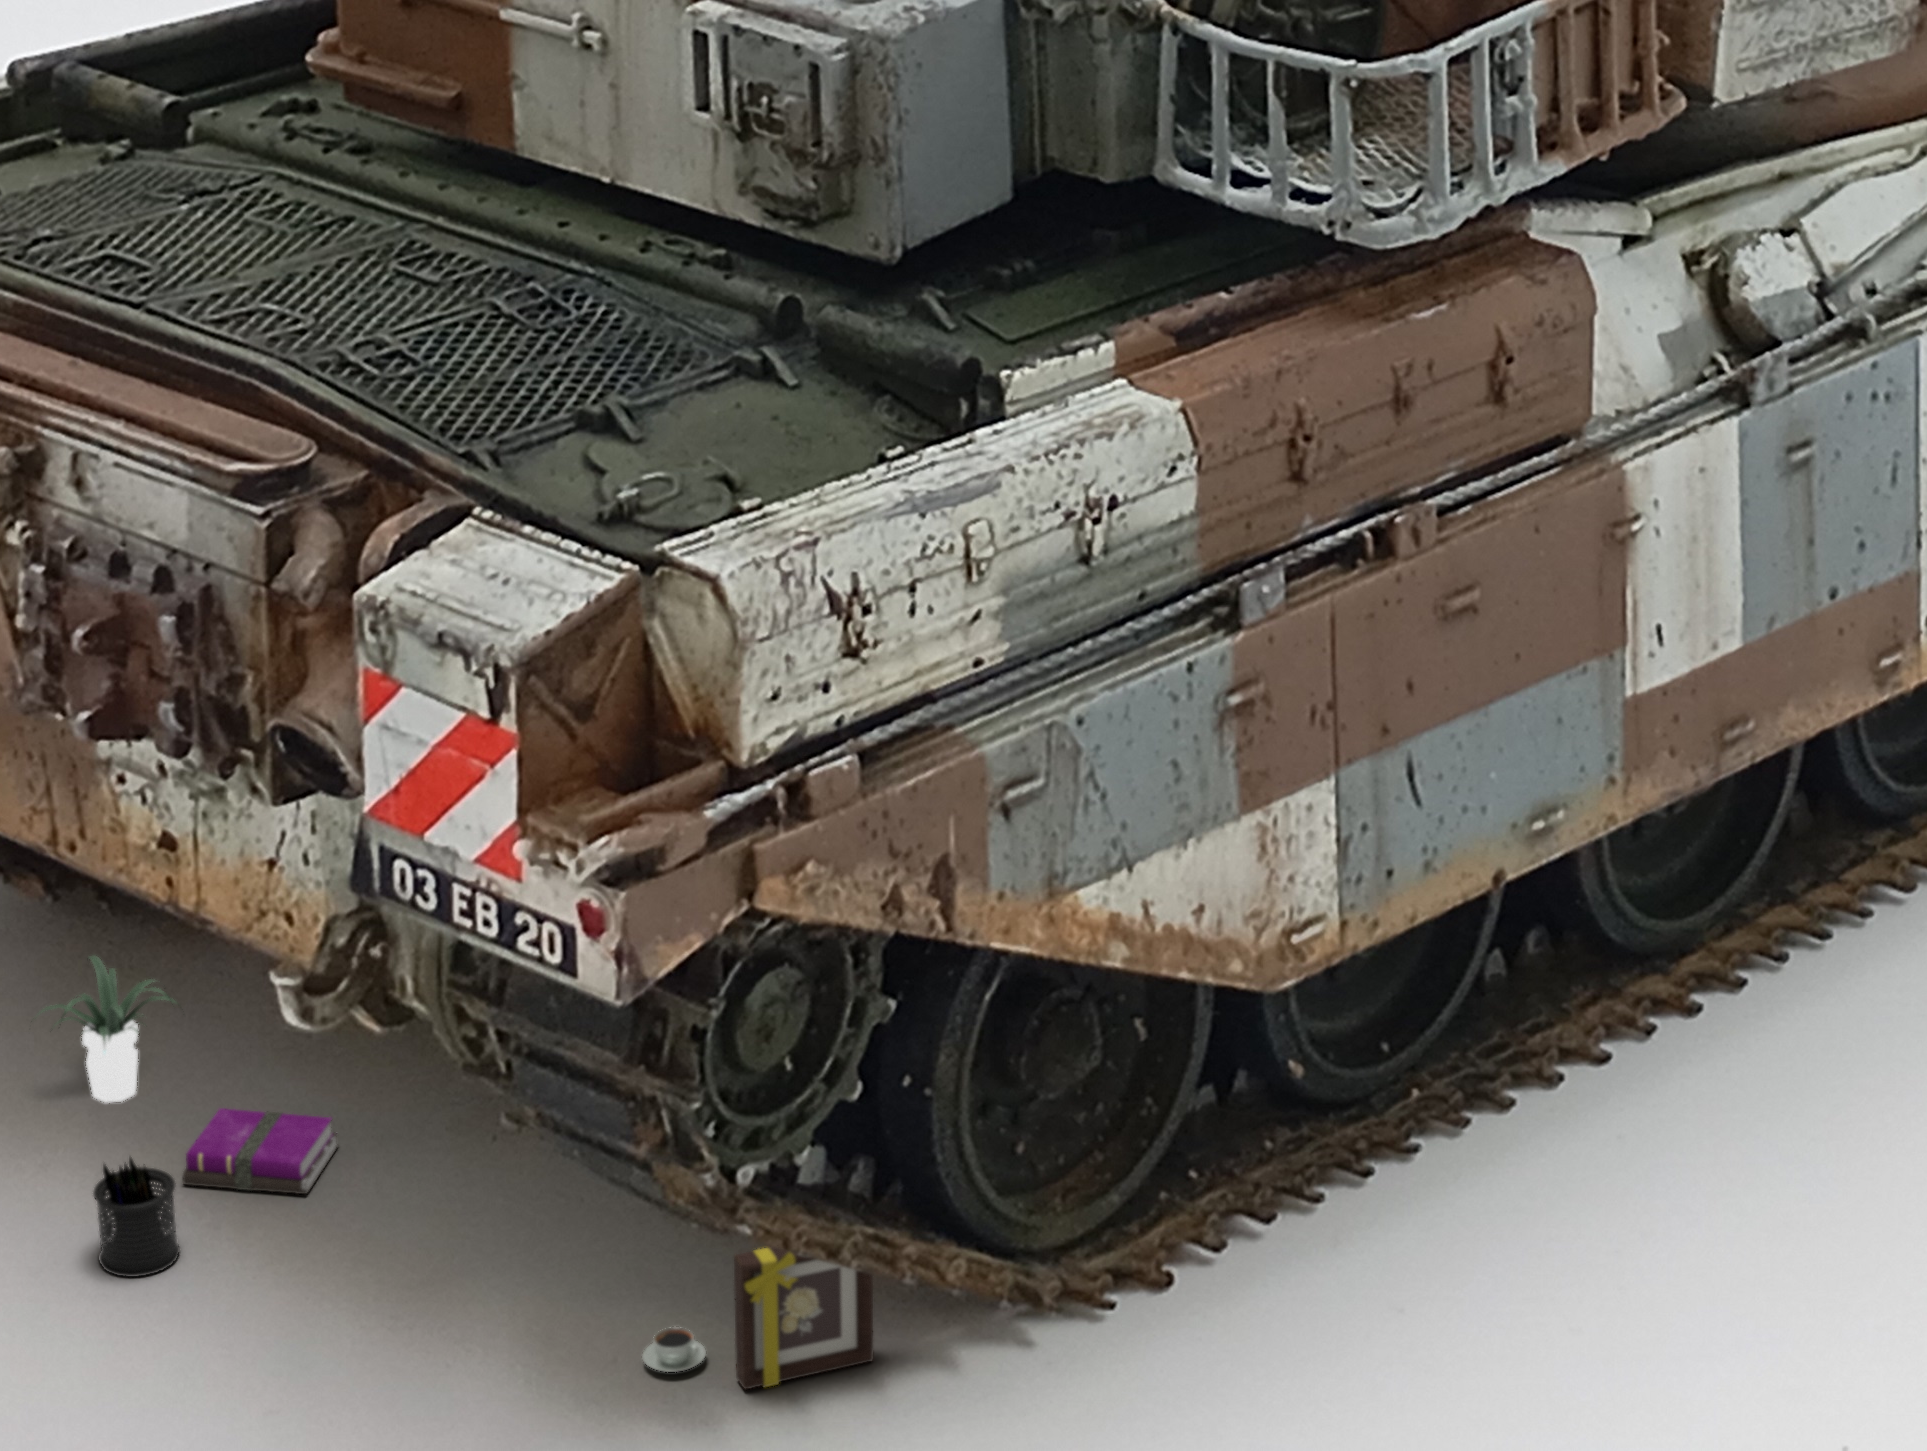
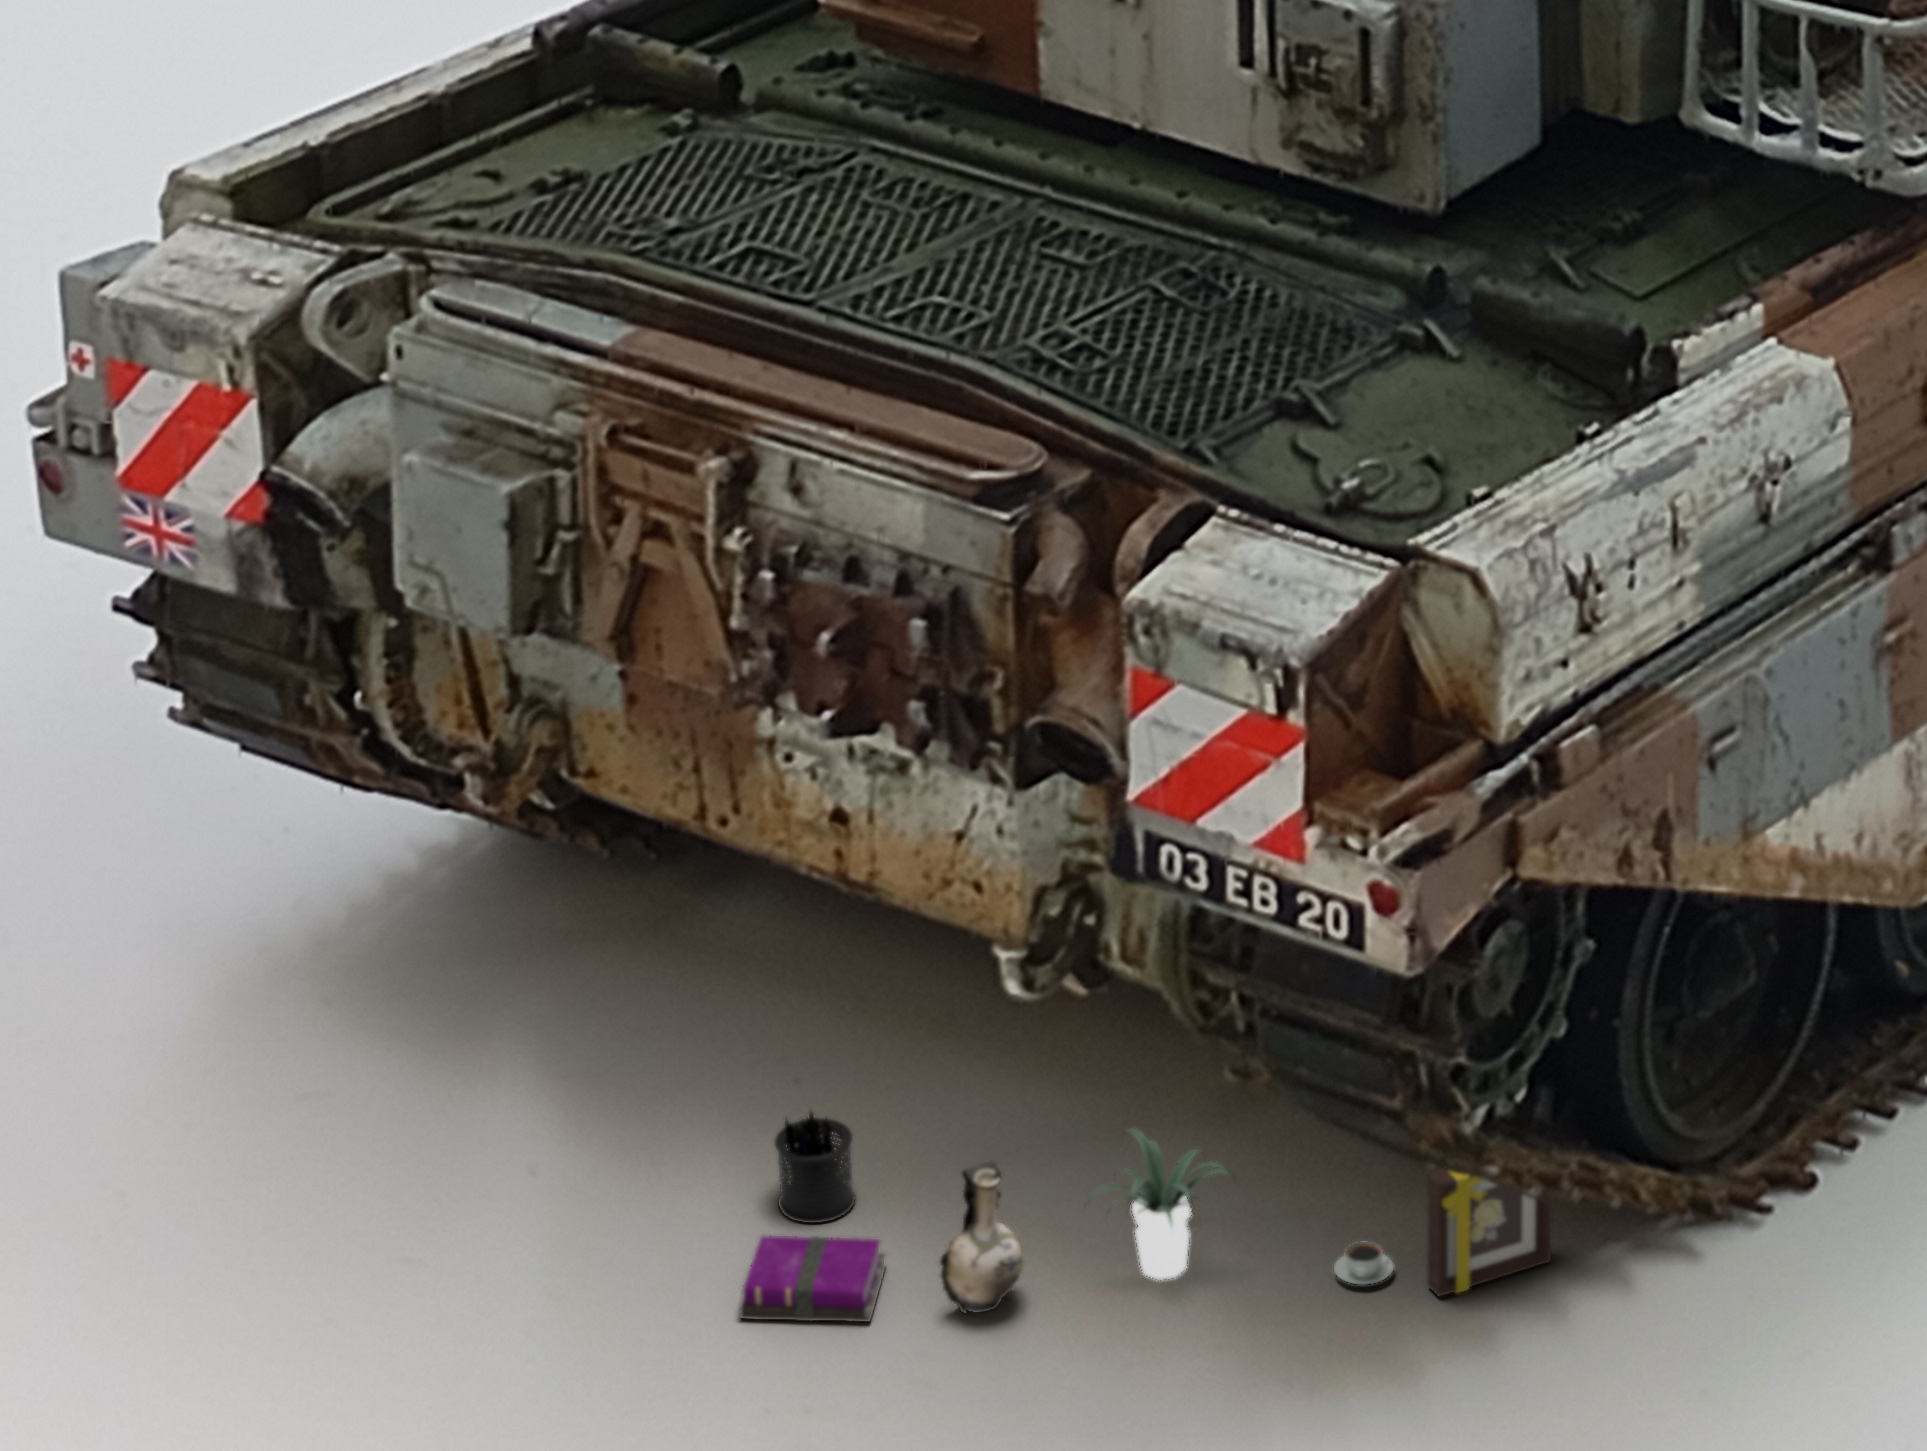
potted plant: present [35,956,178,1103] -> present [1090,1129,1235,1280]
notebook: present [183,1108,338,1194] -> present [740,1235,885,1322]
decorative vase: none [221,1213,315,1378] -> present [940,1161,1023,1314]

